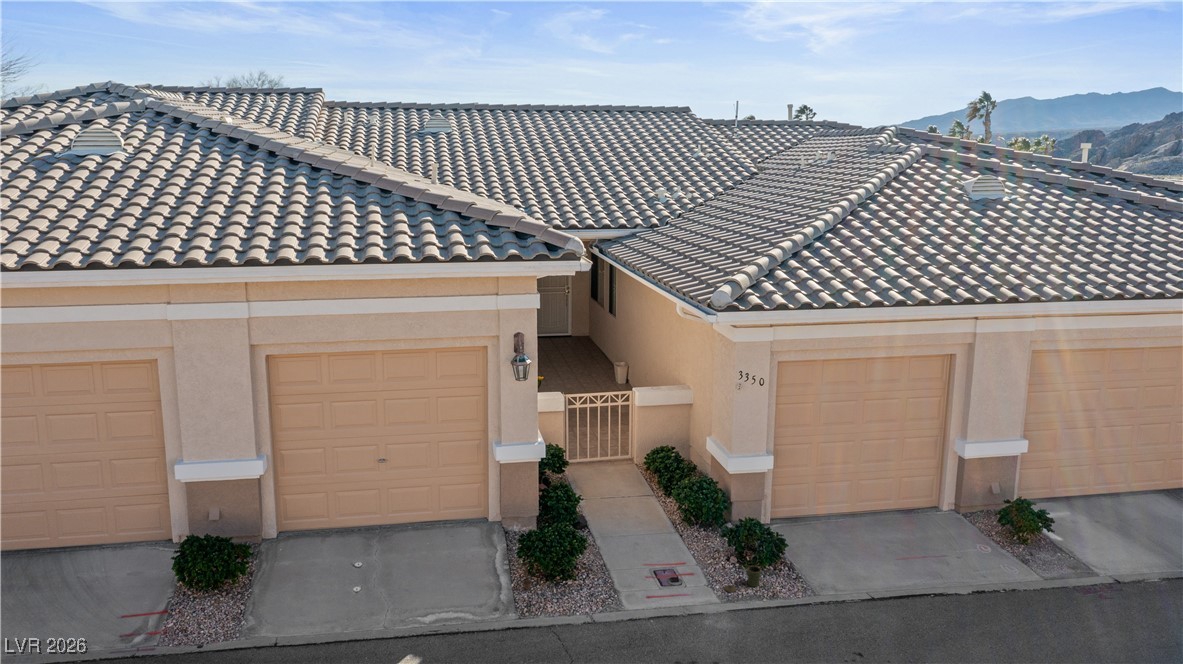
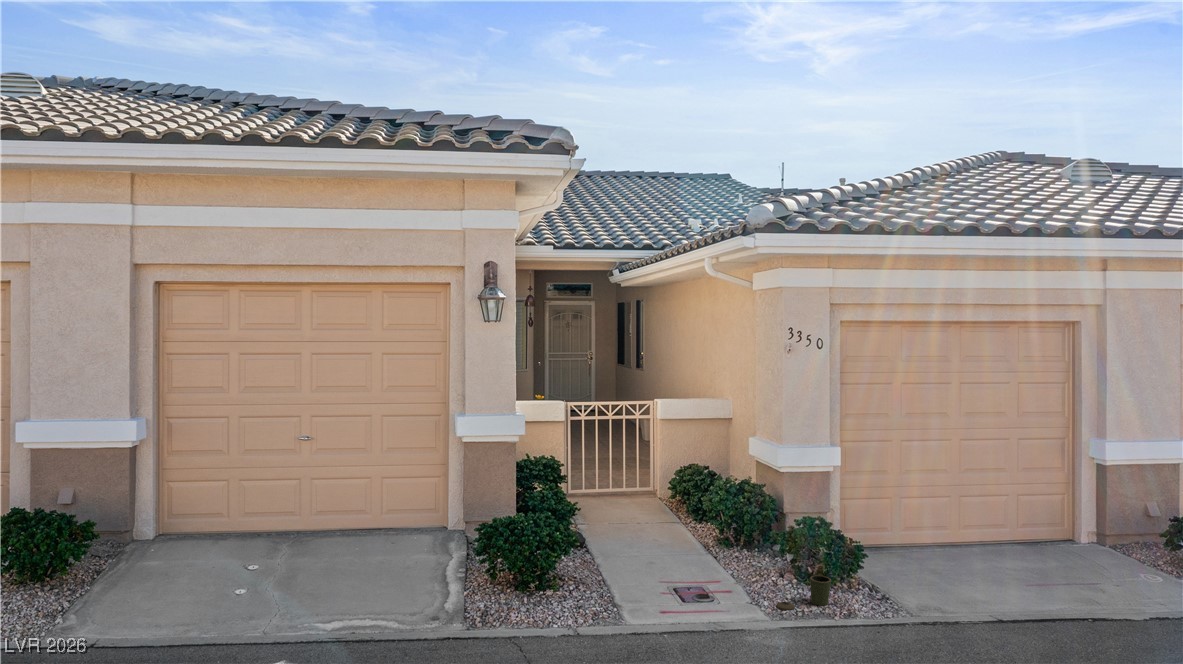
decorative plant: present [520,562,534,589] -> none [472,552,498,599]

